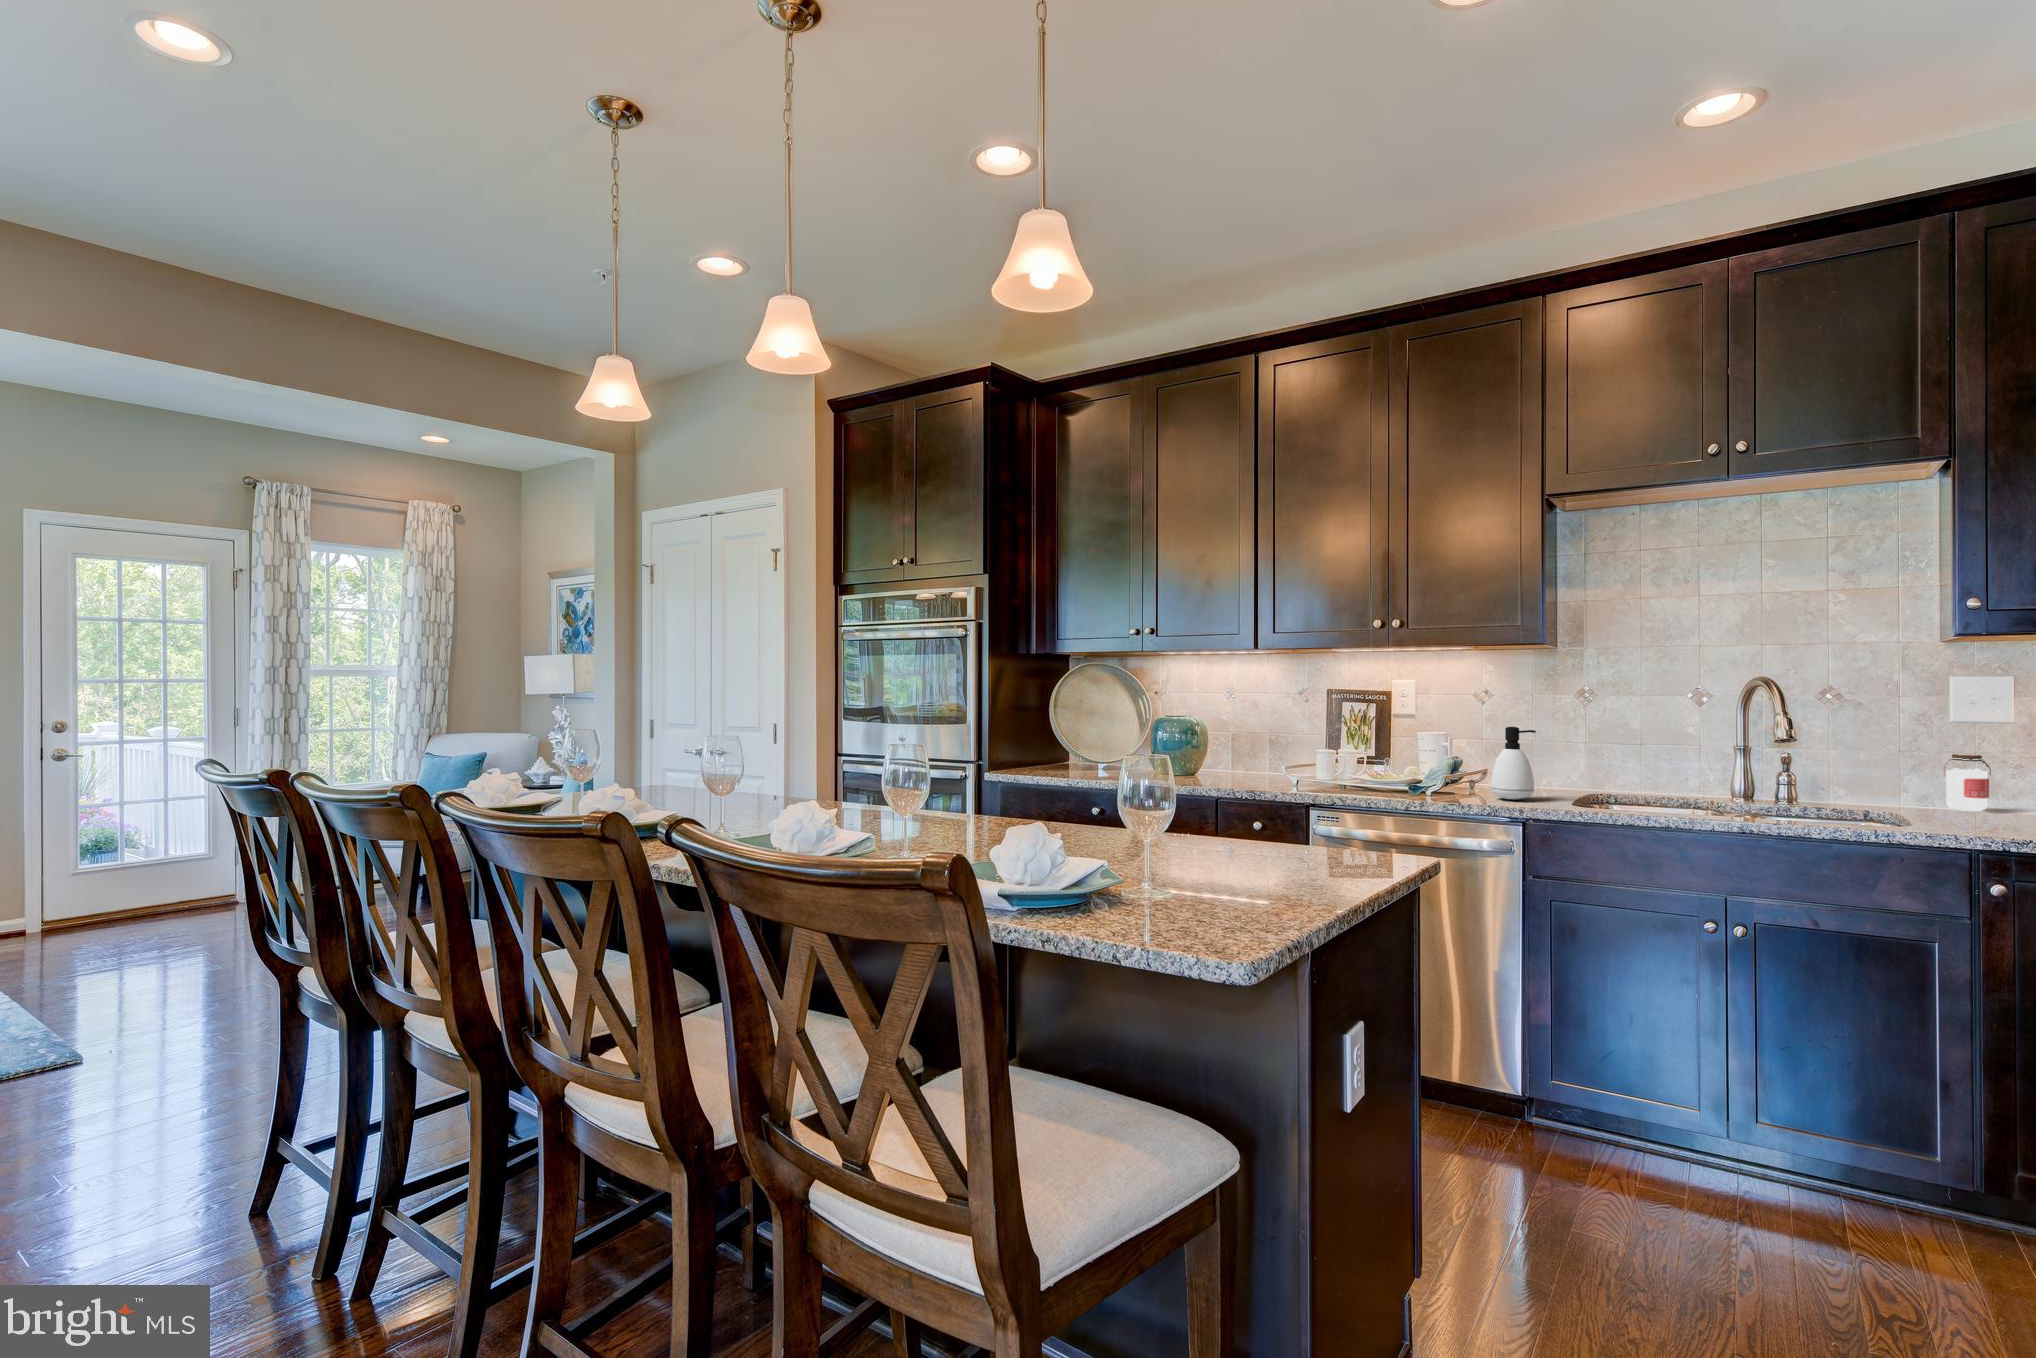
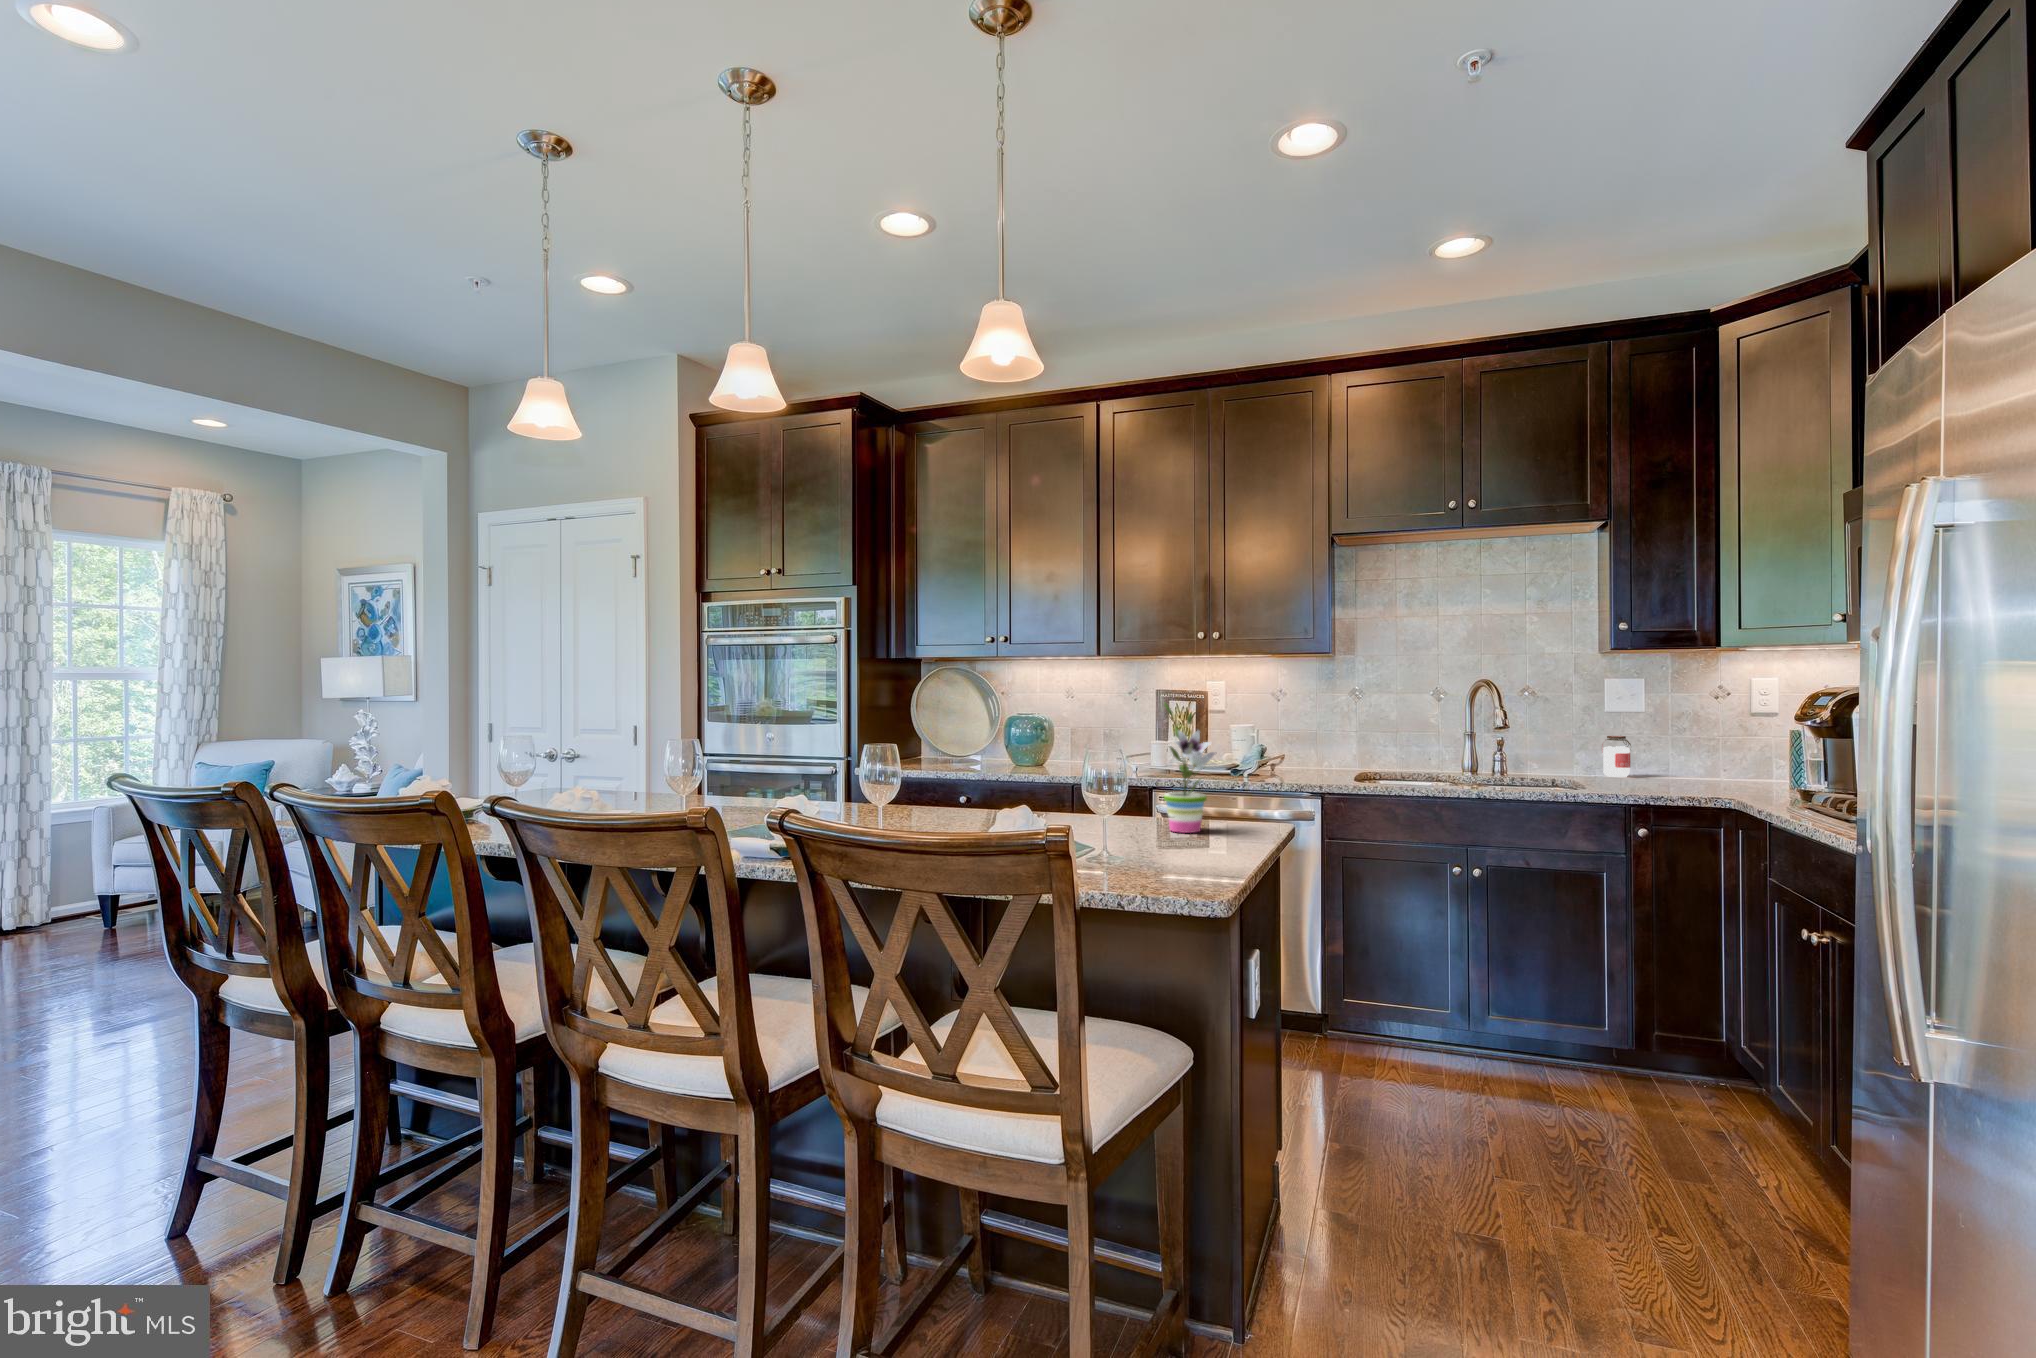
potted plant: none [1255,702,1328,865] -> present [1164,703,1215,833]
soap dispenser: present [1491,727,1536,800] -> none [1291,719,1325,778]

